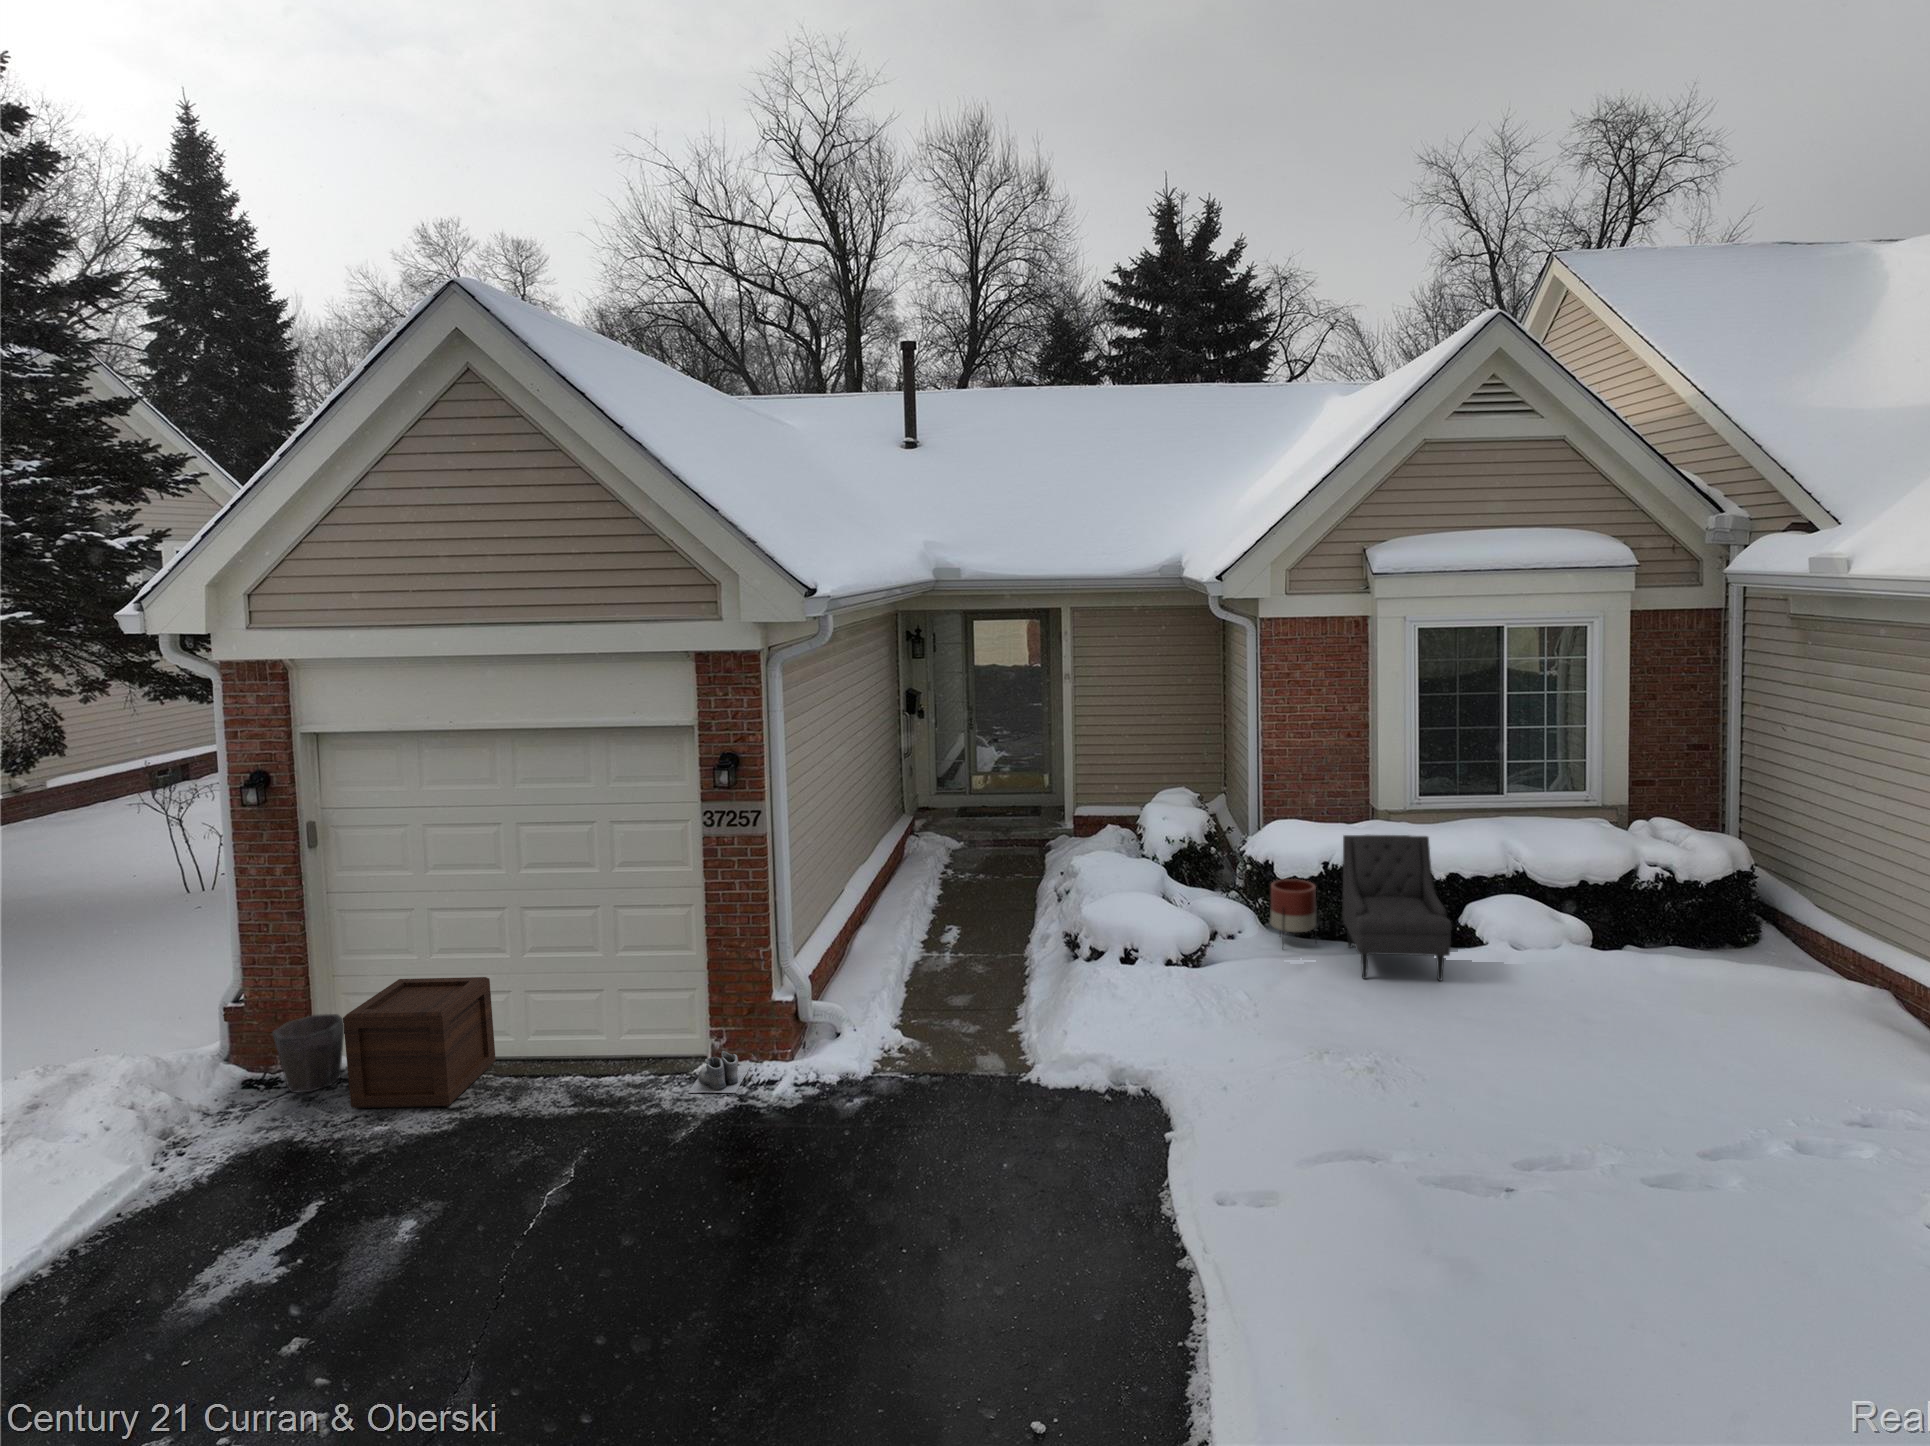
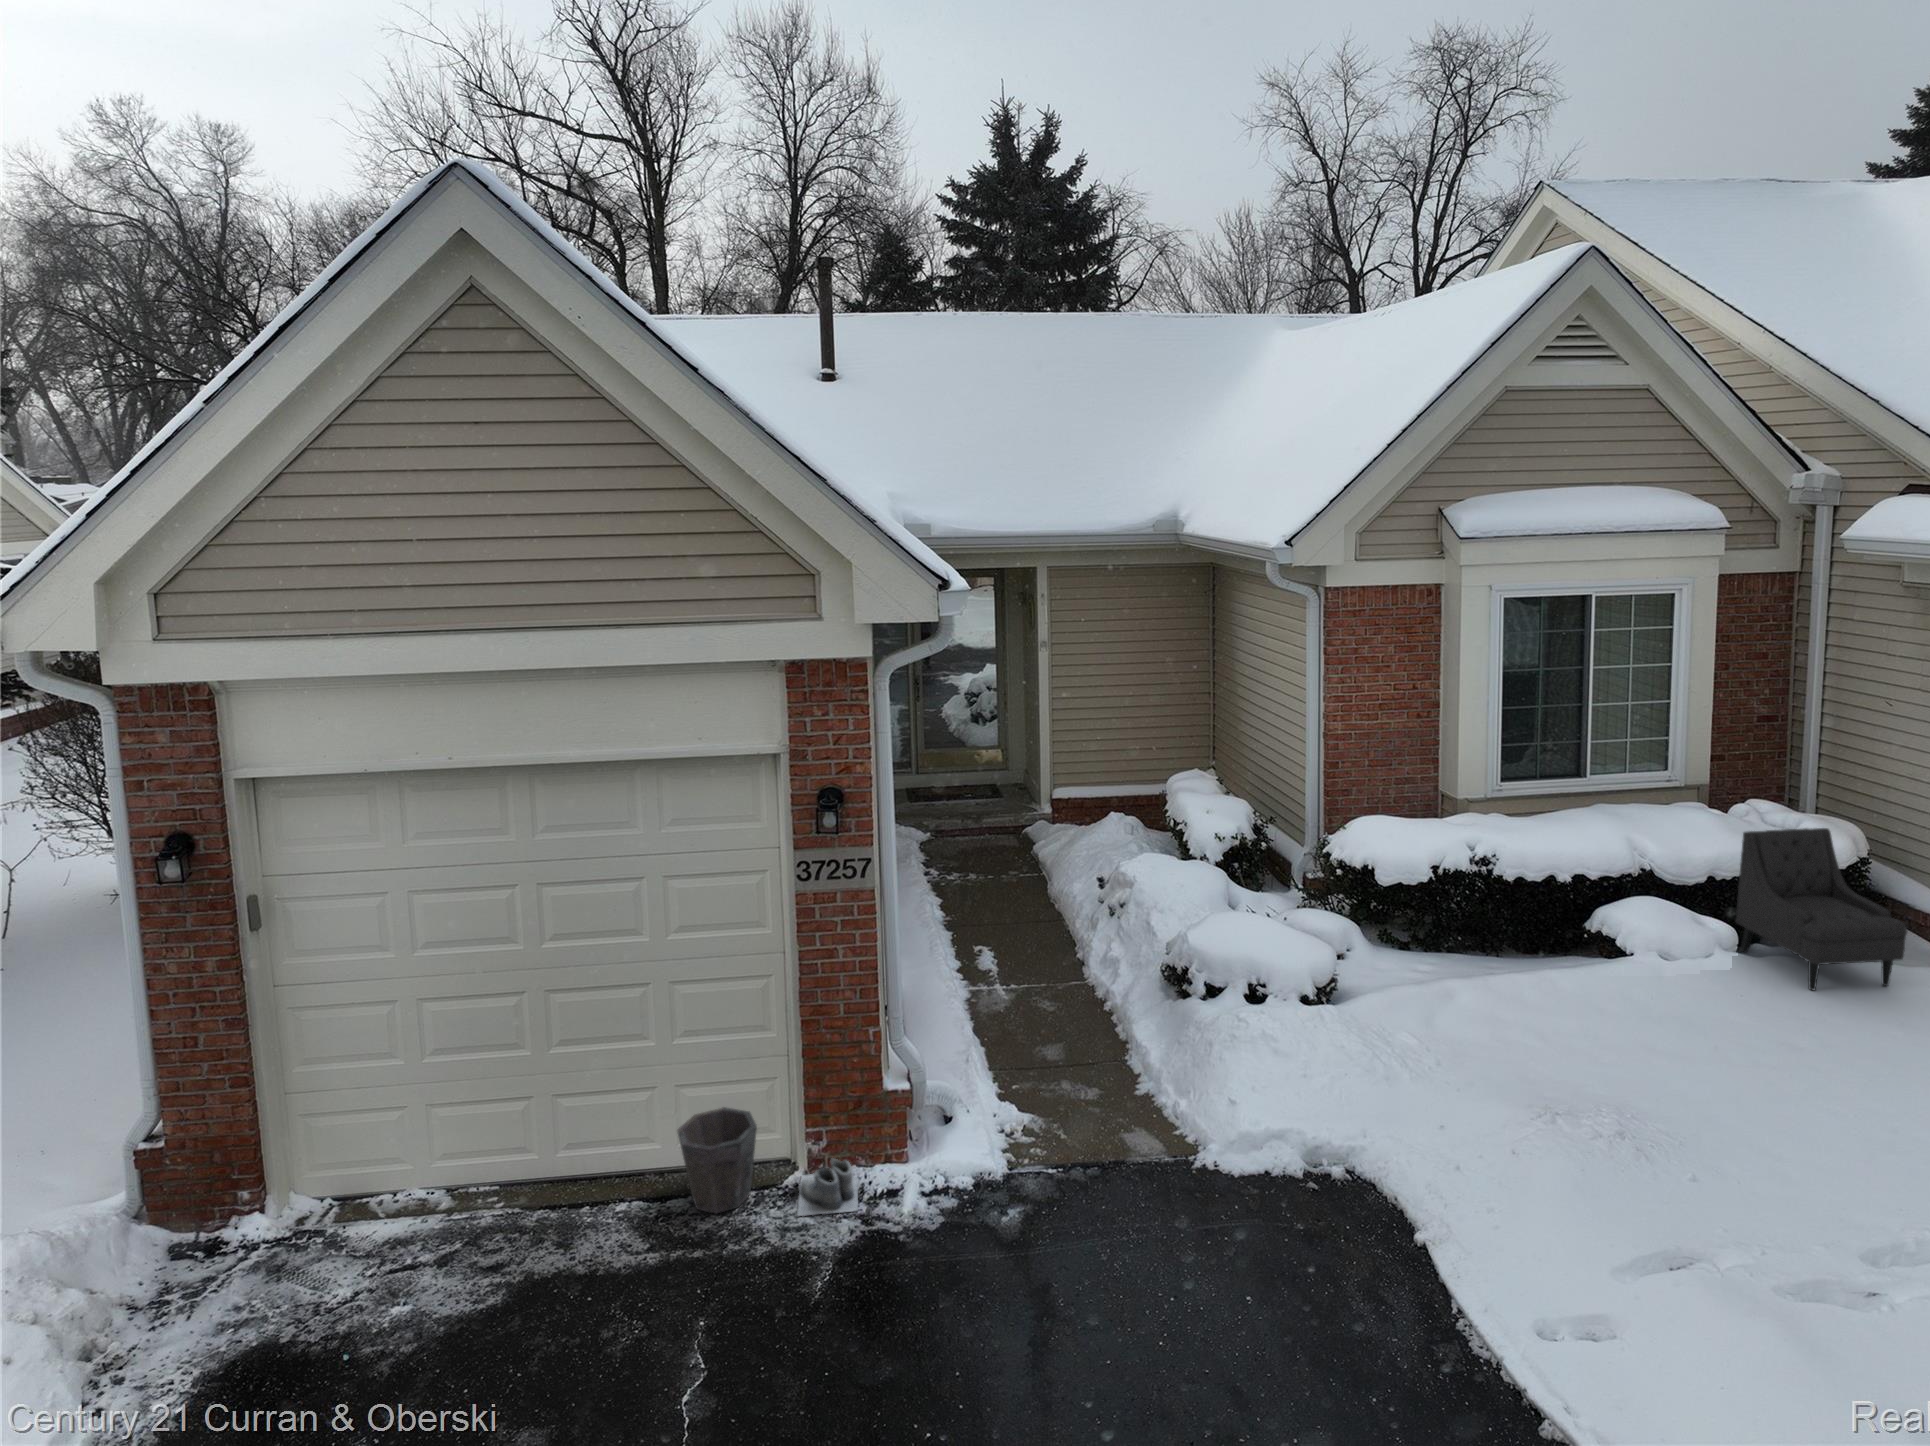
chair: present [1342,835,1451,981] -> present [1736,828,1907,990]
planter: present [1271,879,1317,933] -> none [1386,890,1439,971]
wooden crate: present [343,977,496,1108] -> none [333,1085,520,1279]
waste bin: present [272,1014,344,1093] -> present [677,1107,757,1213]

